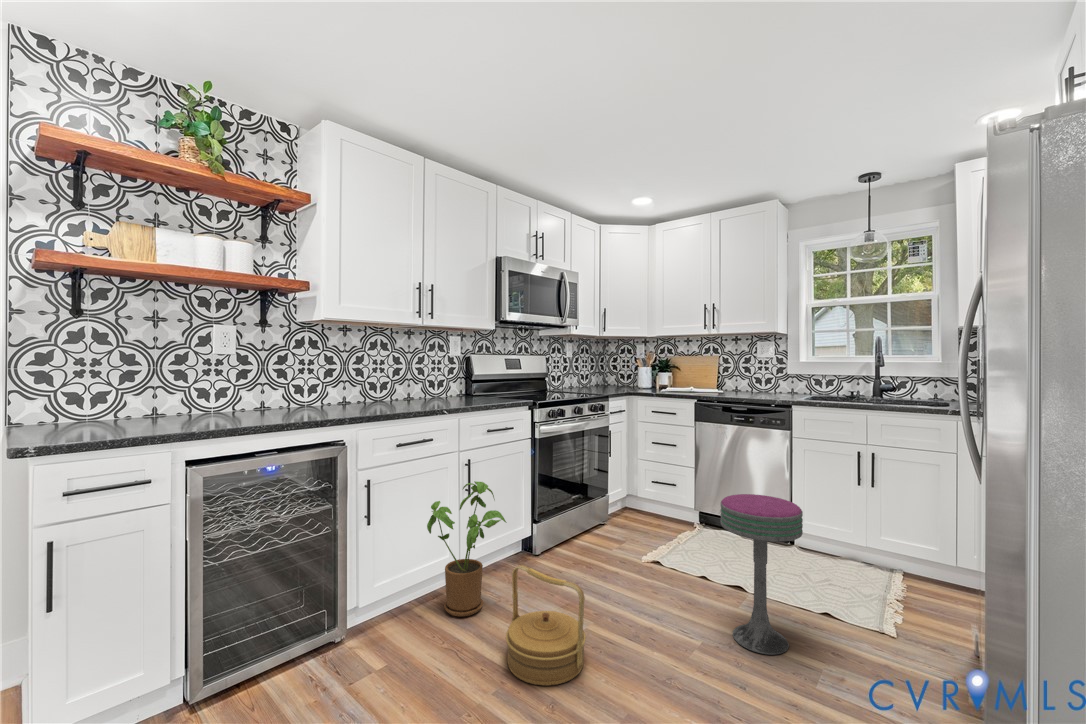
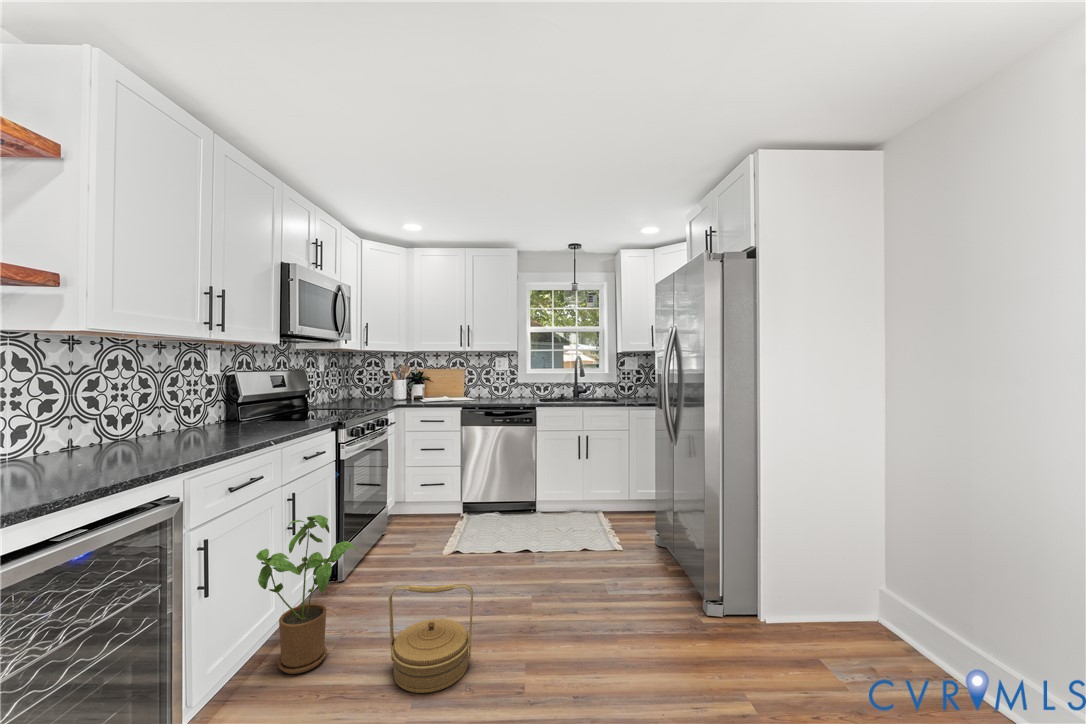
bar stool: present [720,494,803,655] -> none [536,477,592,593]

